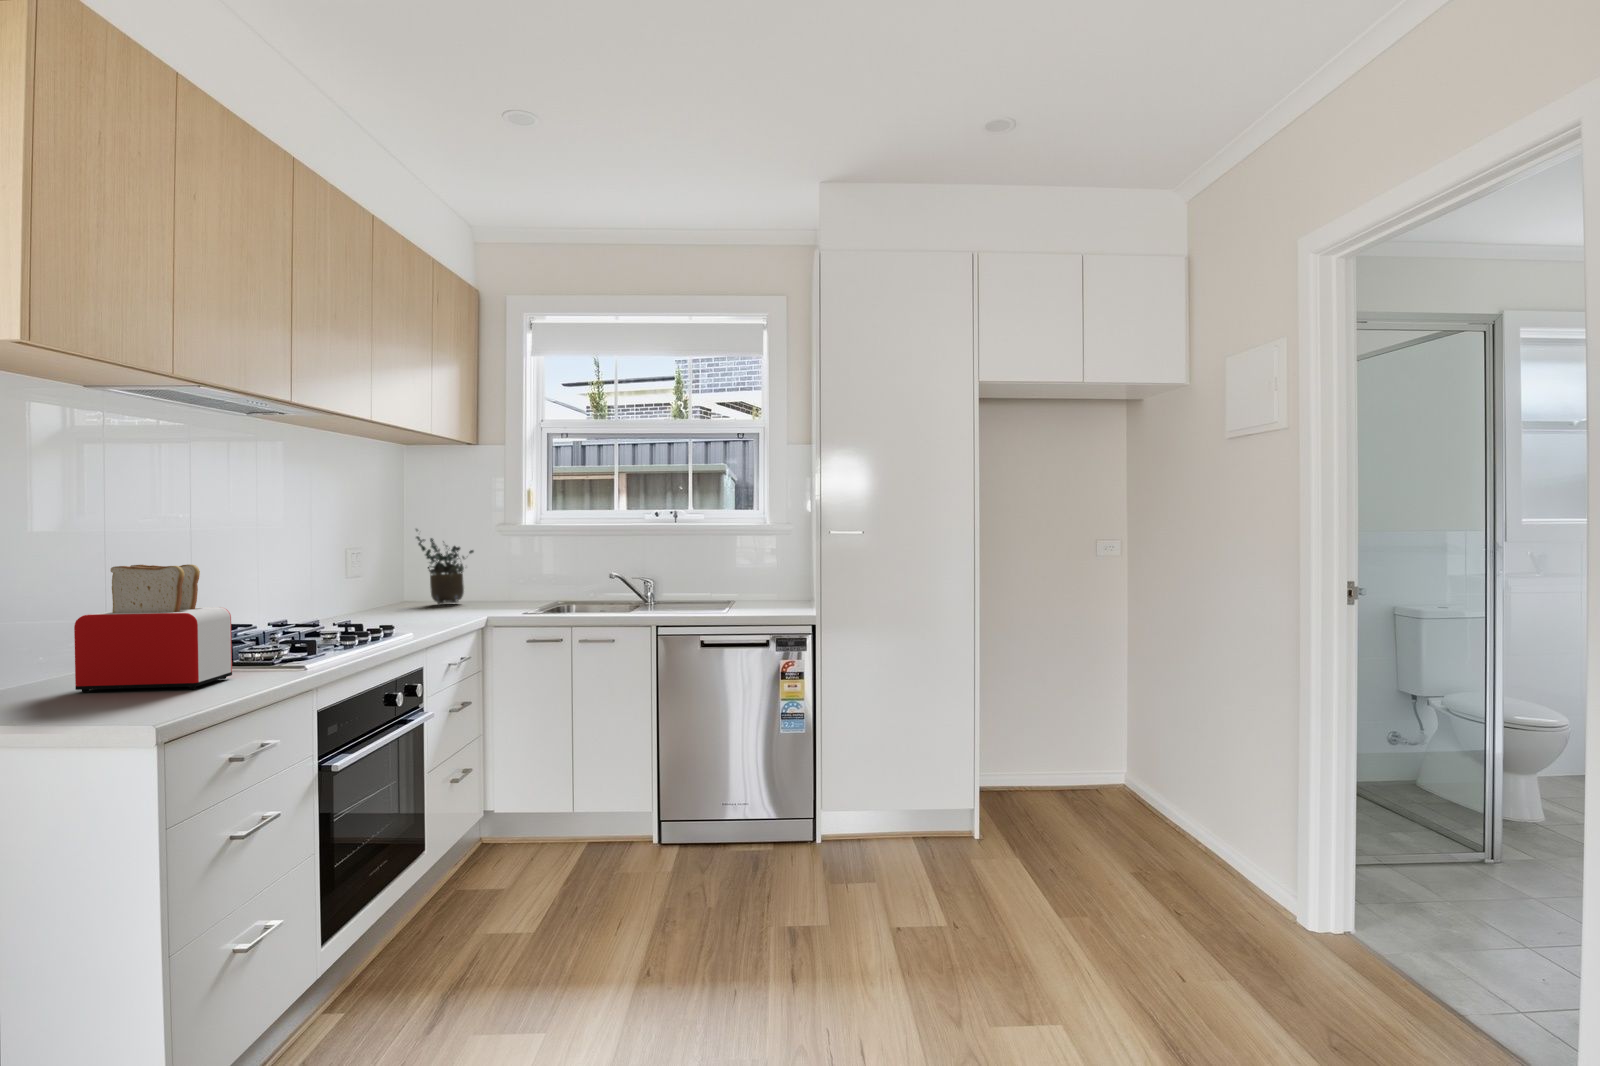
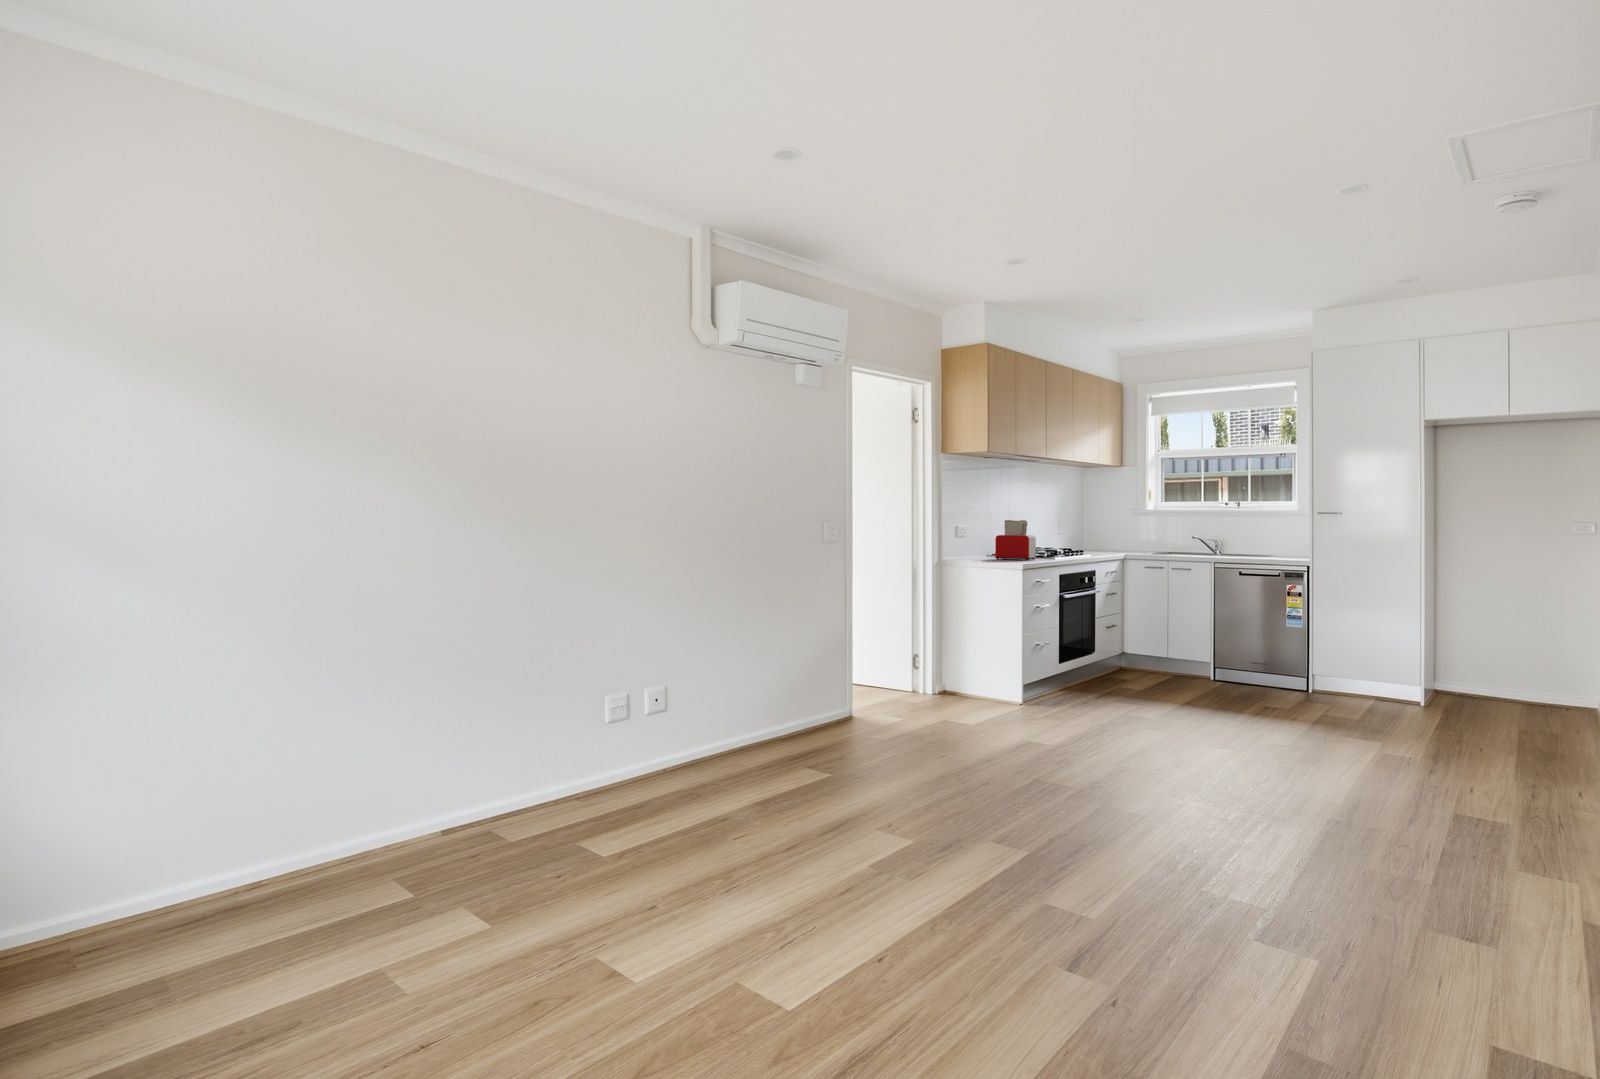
potted plant: present [416,529,474,604] -> none [1089,511,1119,551]

